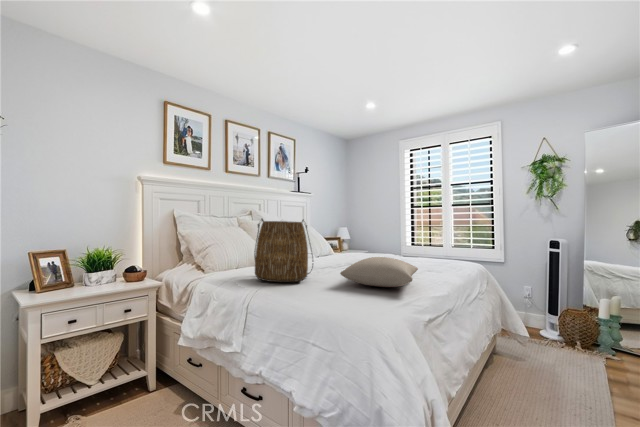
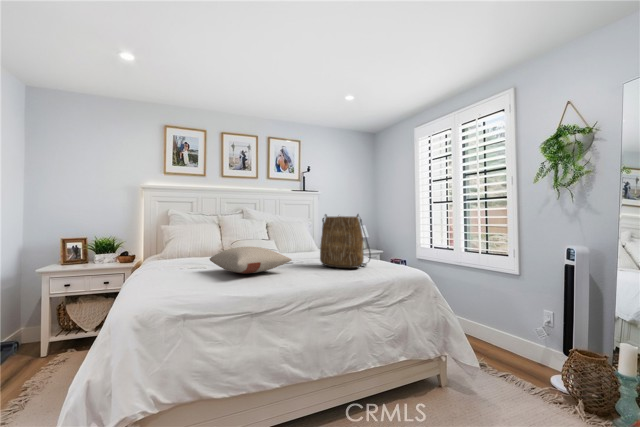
tote bag: present [254,219,313,282] -> present [320,214,371,268]

